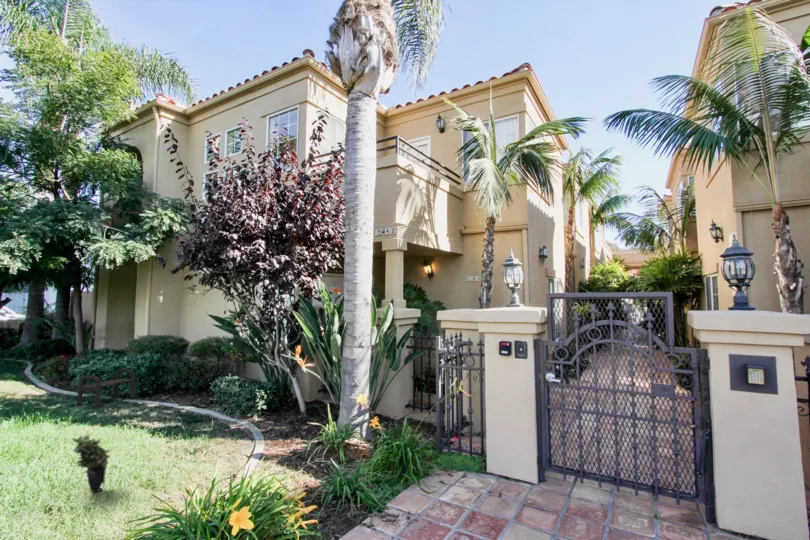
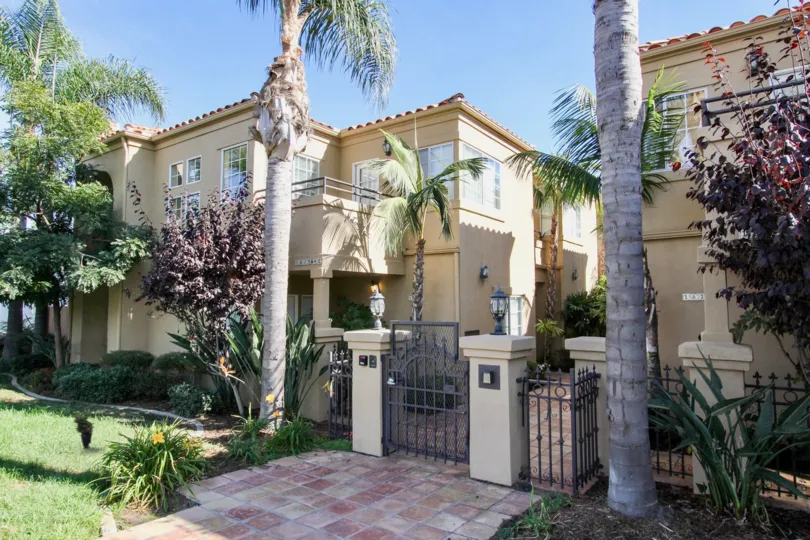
bench: present [77,369,135,408] -> none [64,379,109,409]

